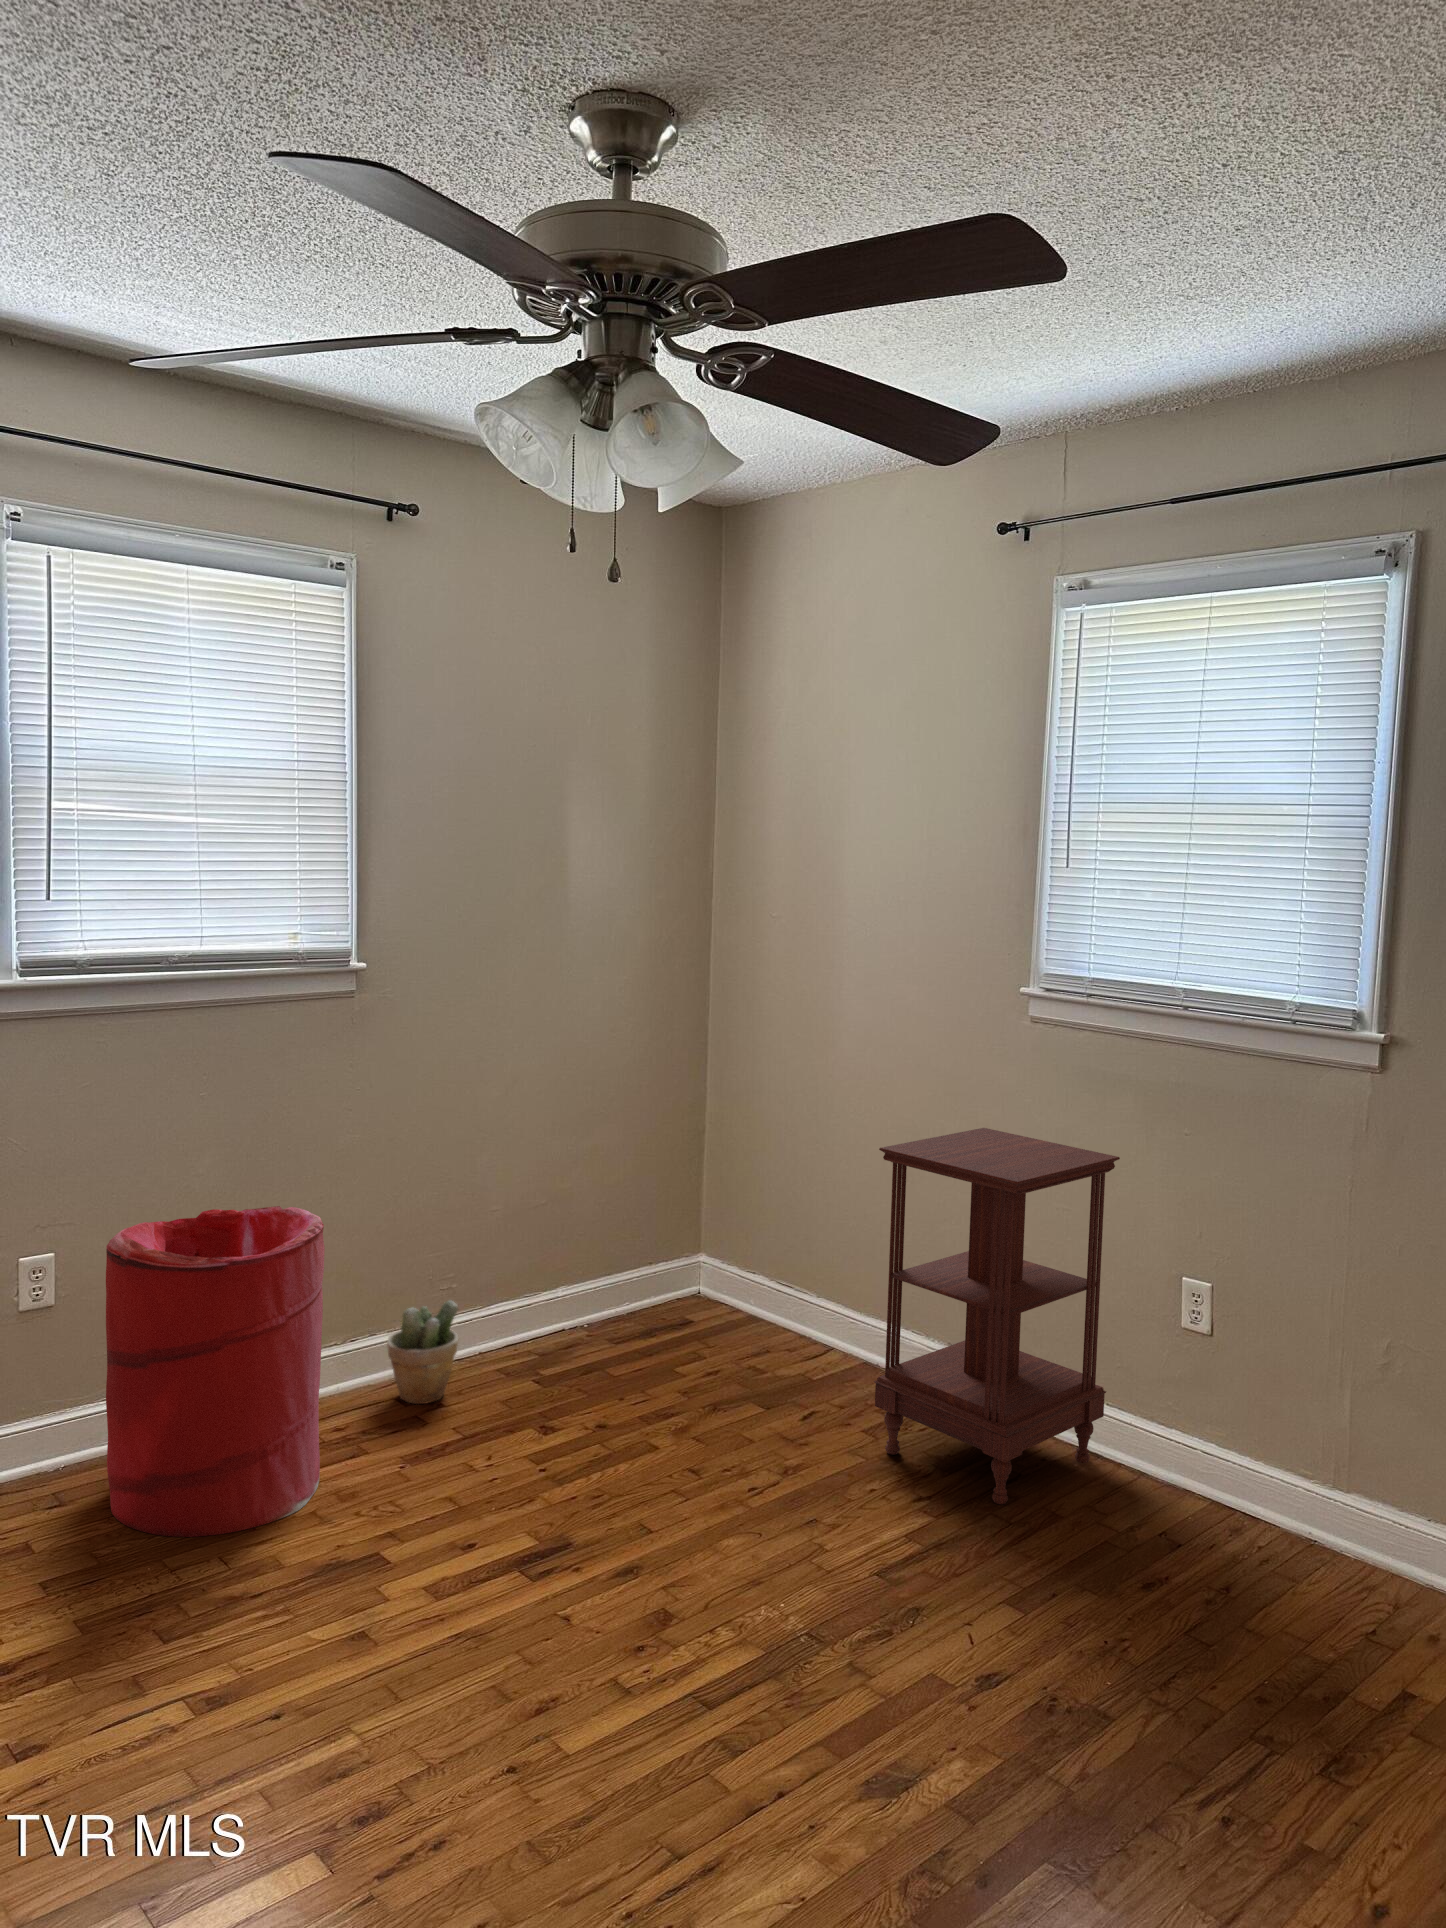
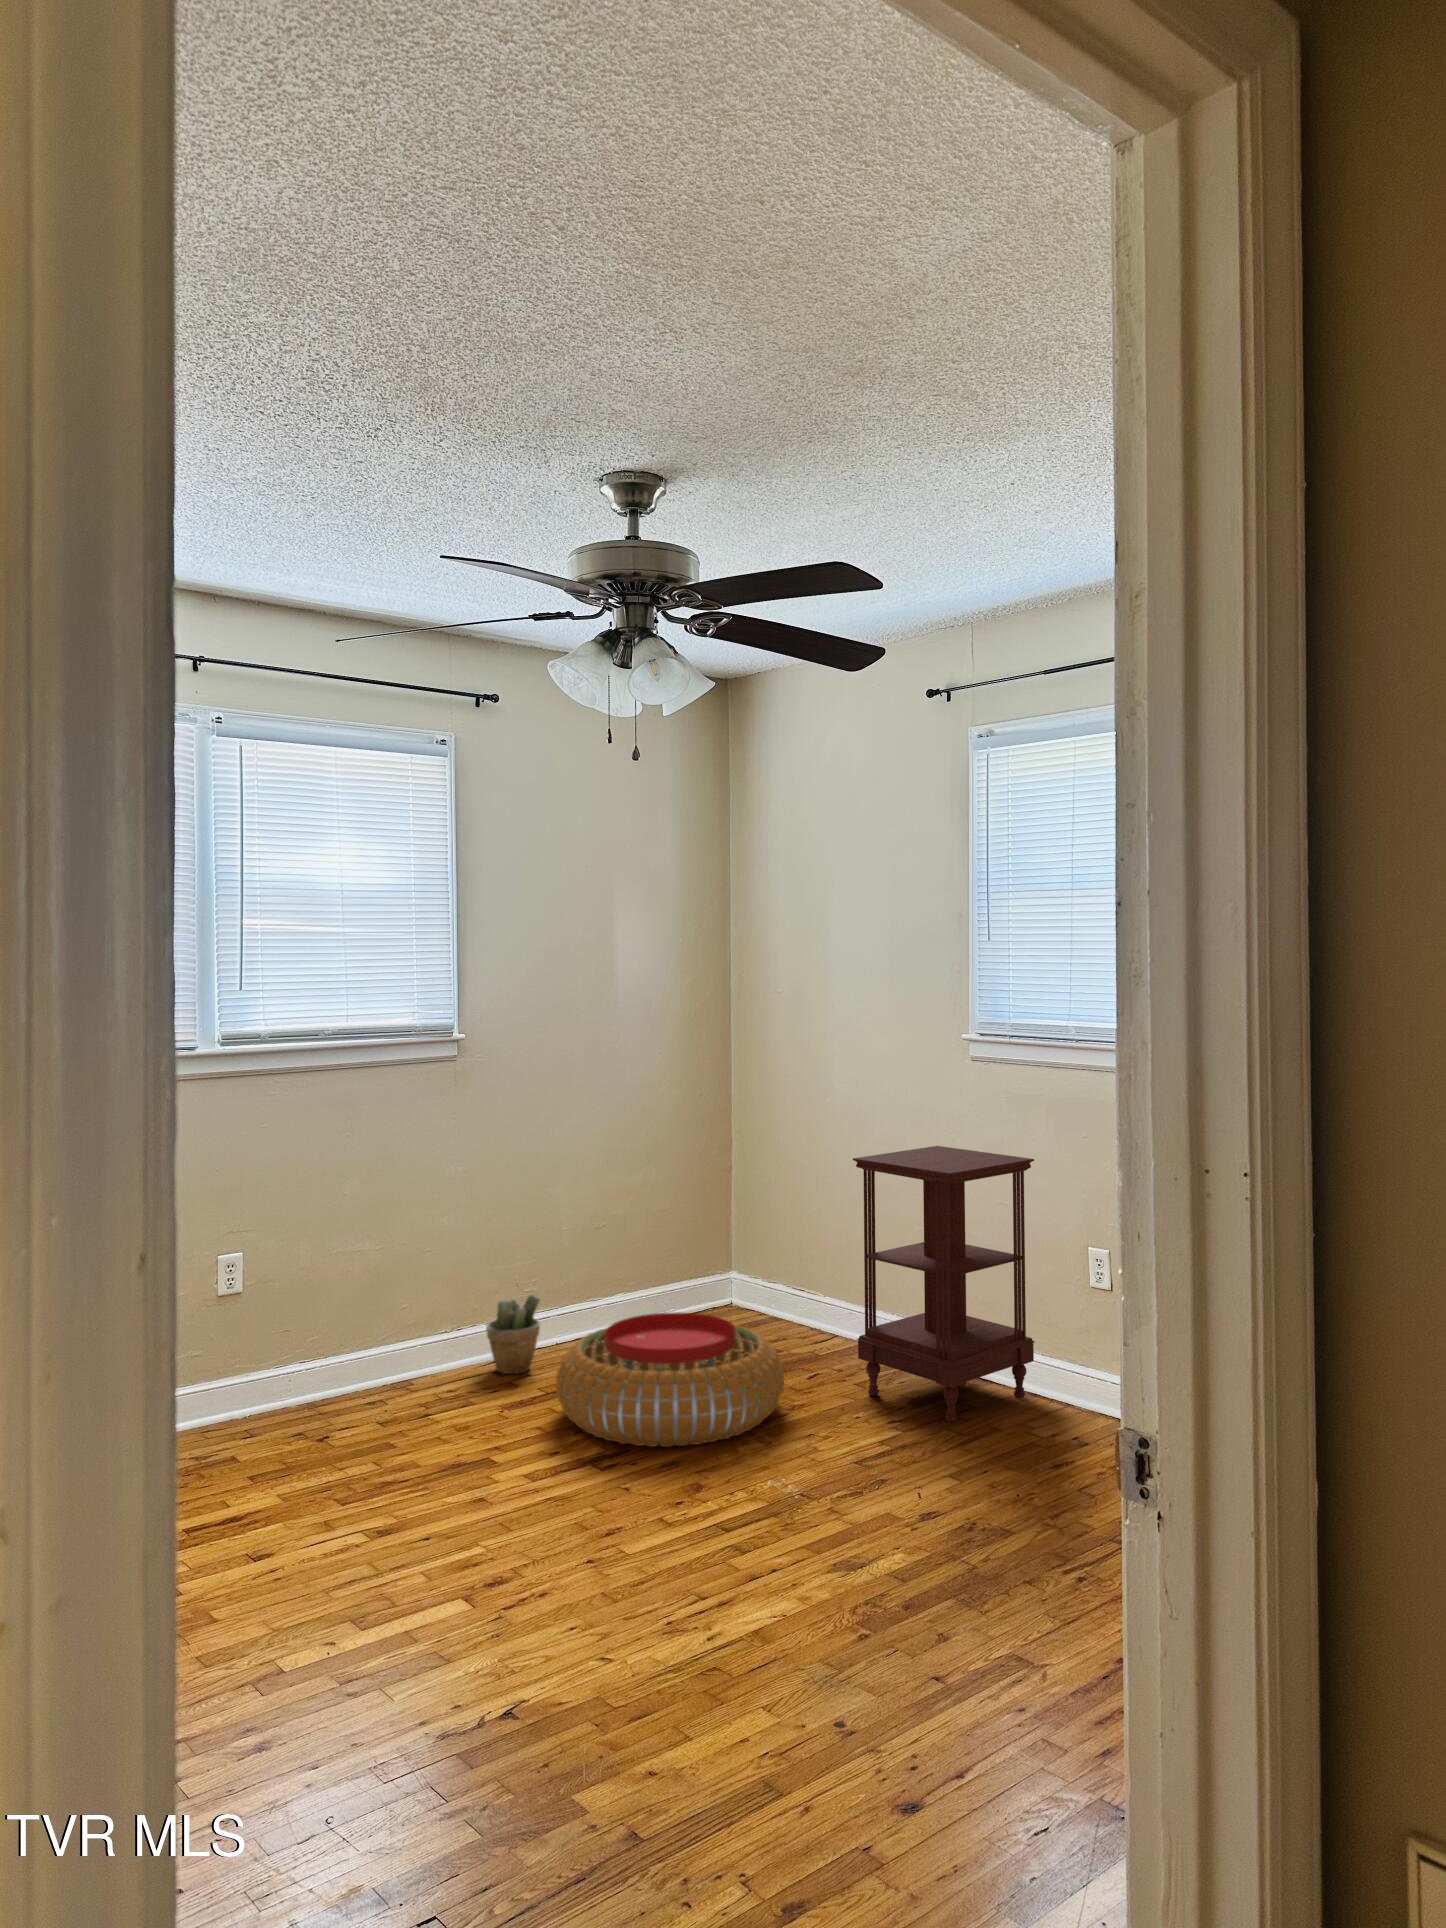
laundry hamper: present [106,1206,325,1537] -> none [287,1216,442,1451]
pouf: none [474,1339,780,1541] -> present [556,1312,784,1447]

